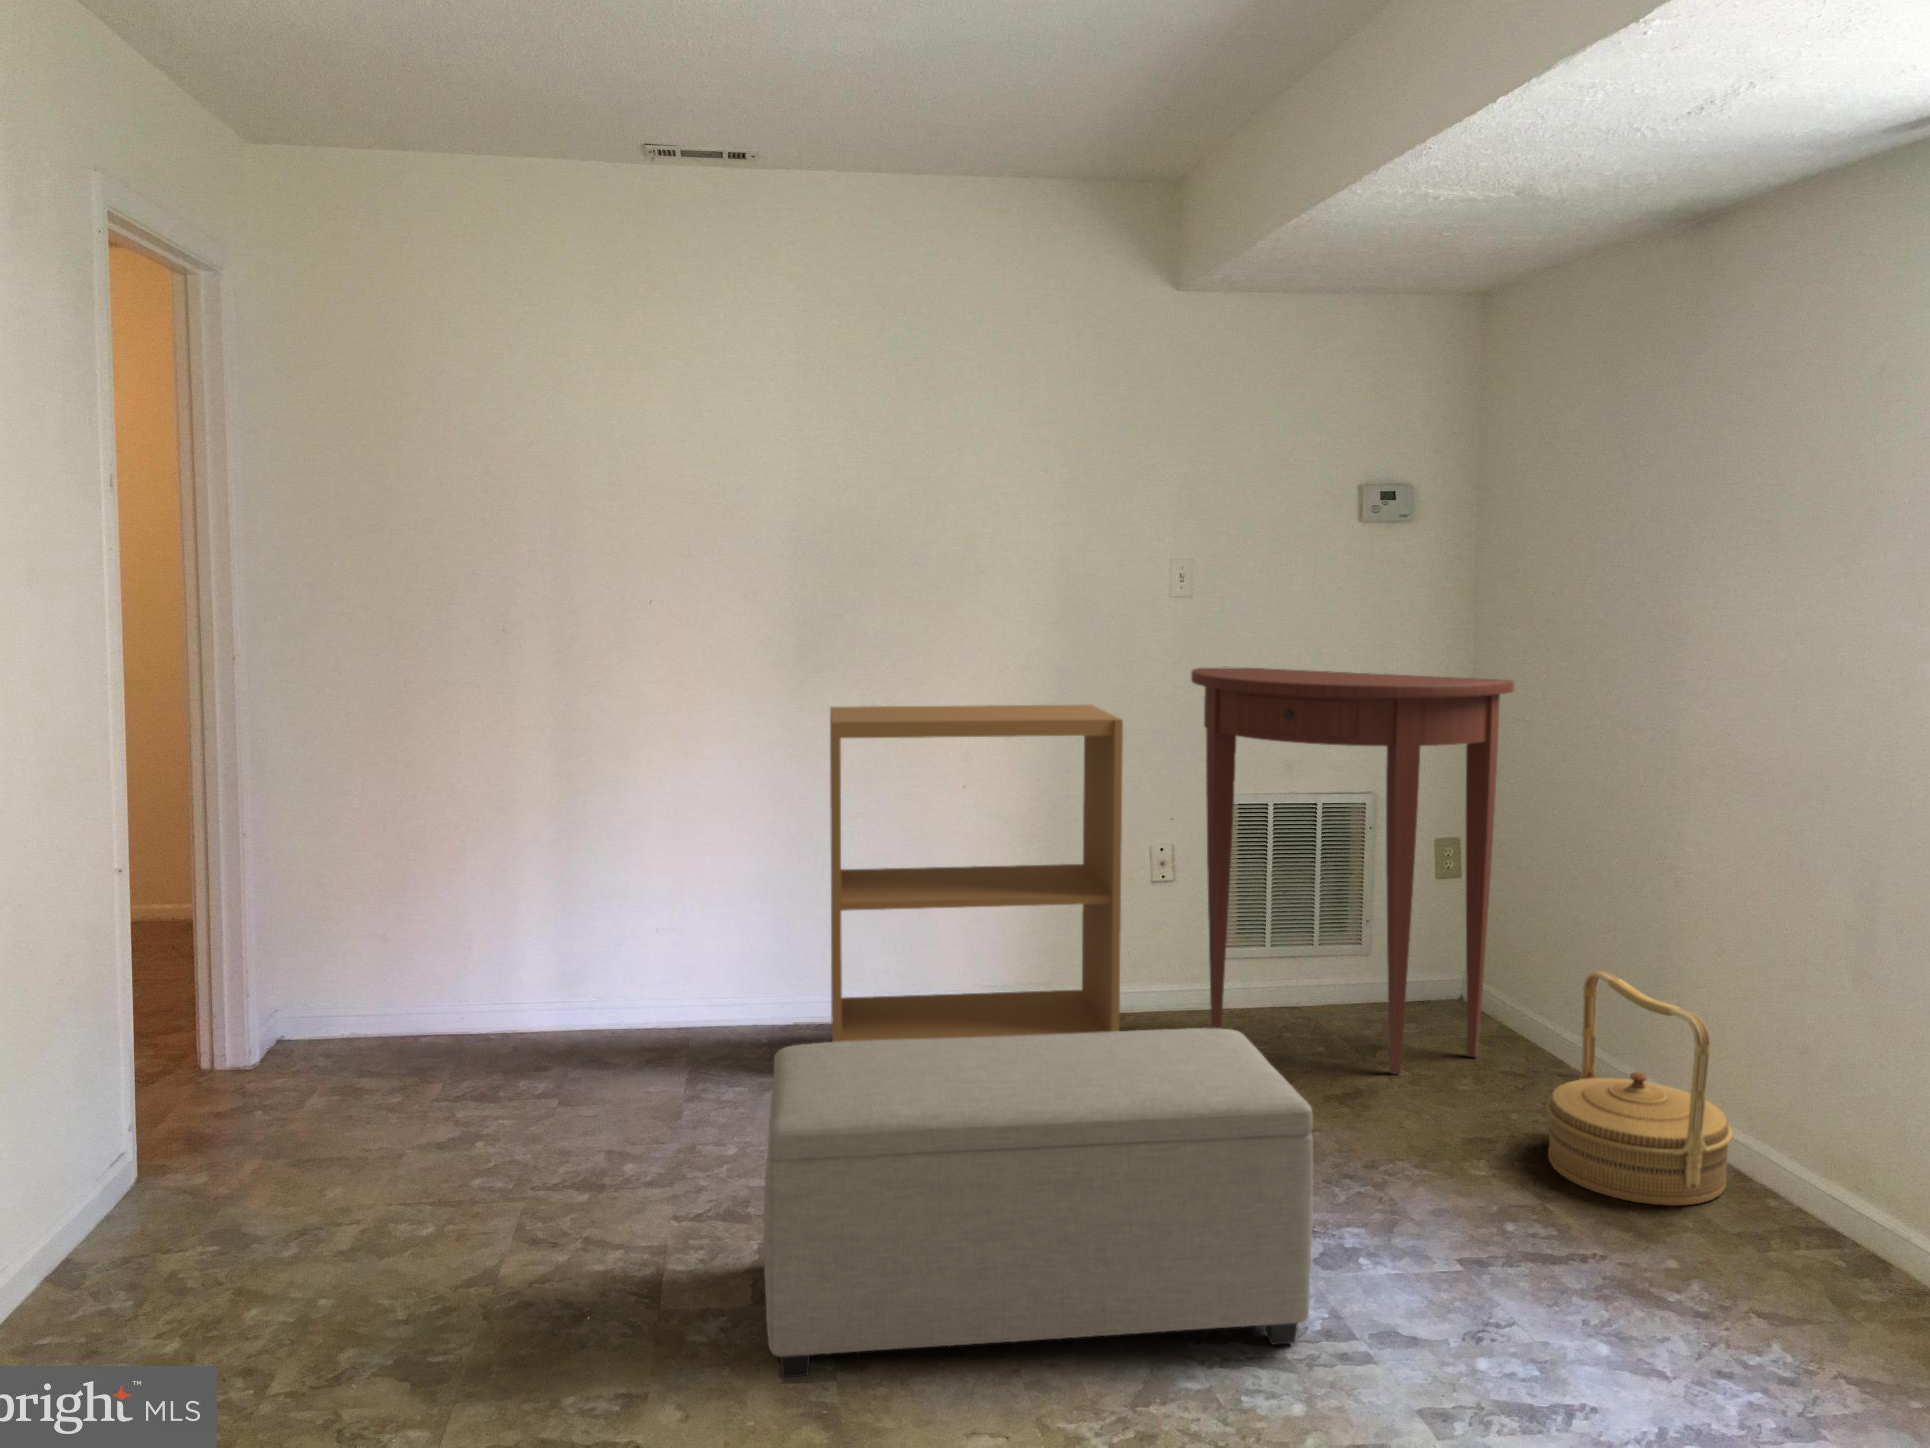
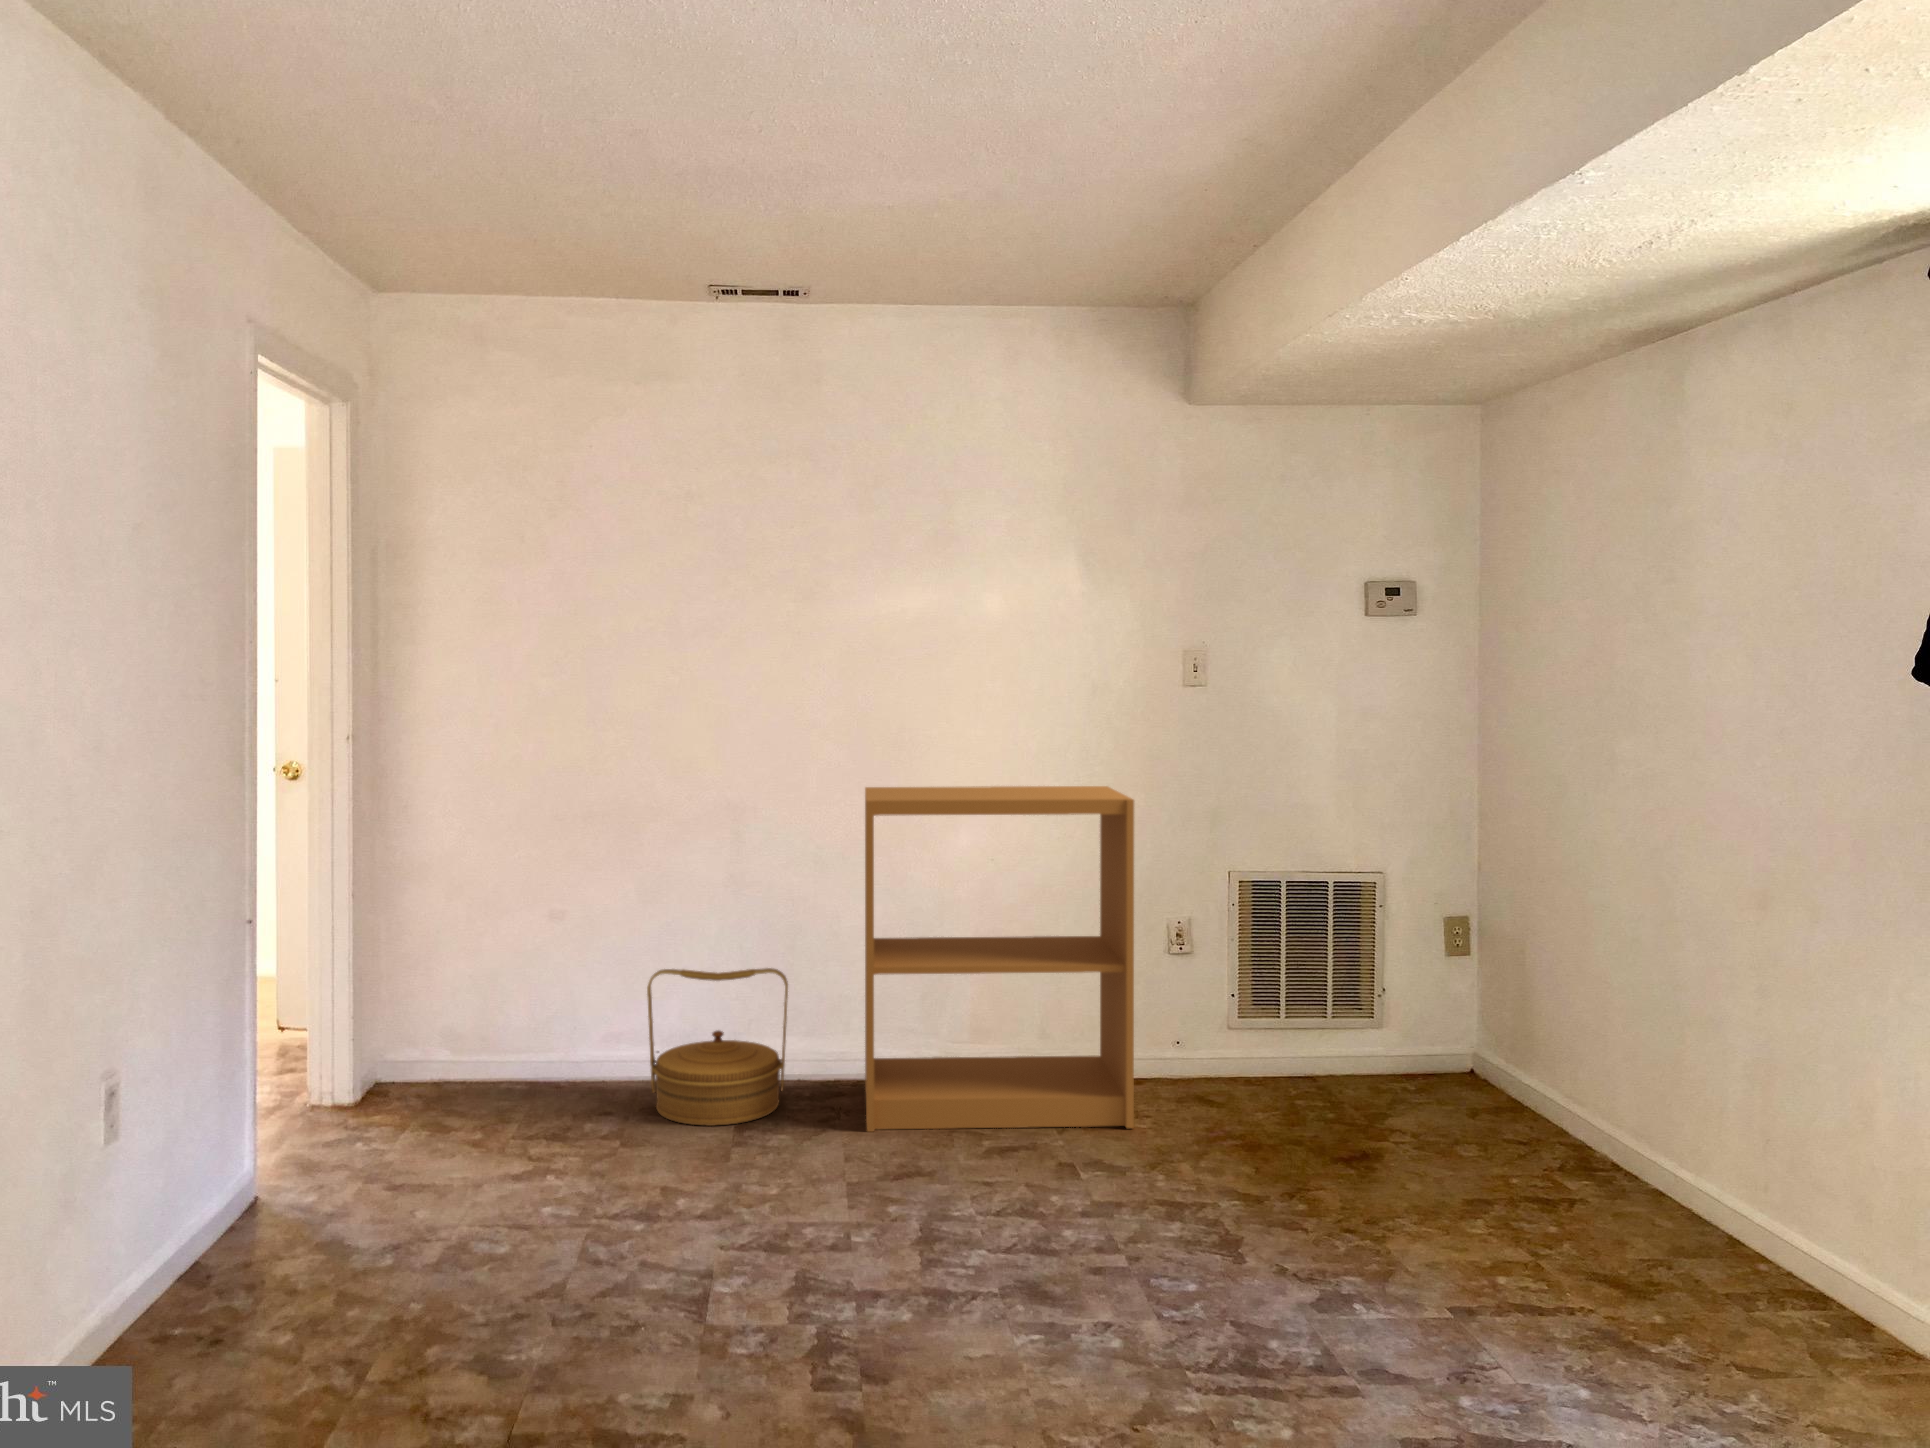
console table: present [1191,666,1514,1074] -> none [1202,750,1510,1141]
woven basket: present [1546,971,1733,1206] -> present [647,968,788,1126]
ottoman: present [764,1028,1313,1377] -> none [803,1082,1300,1386]

